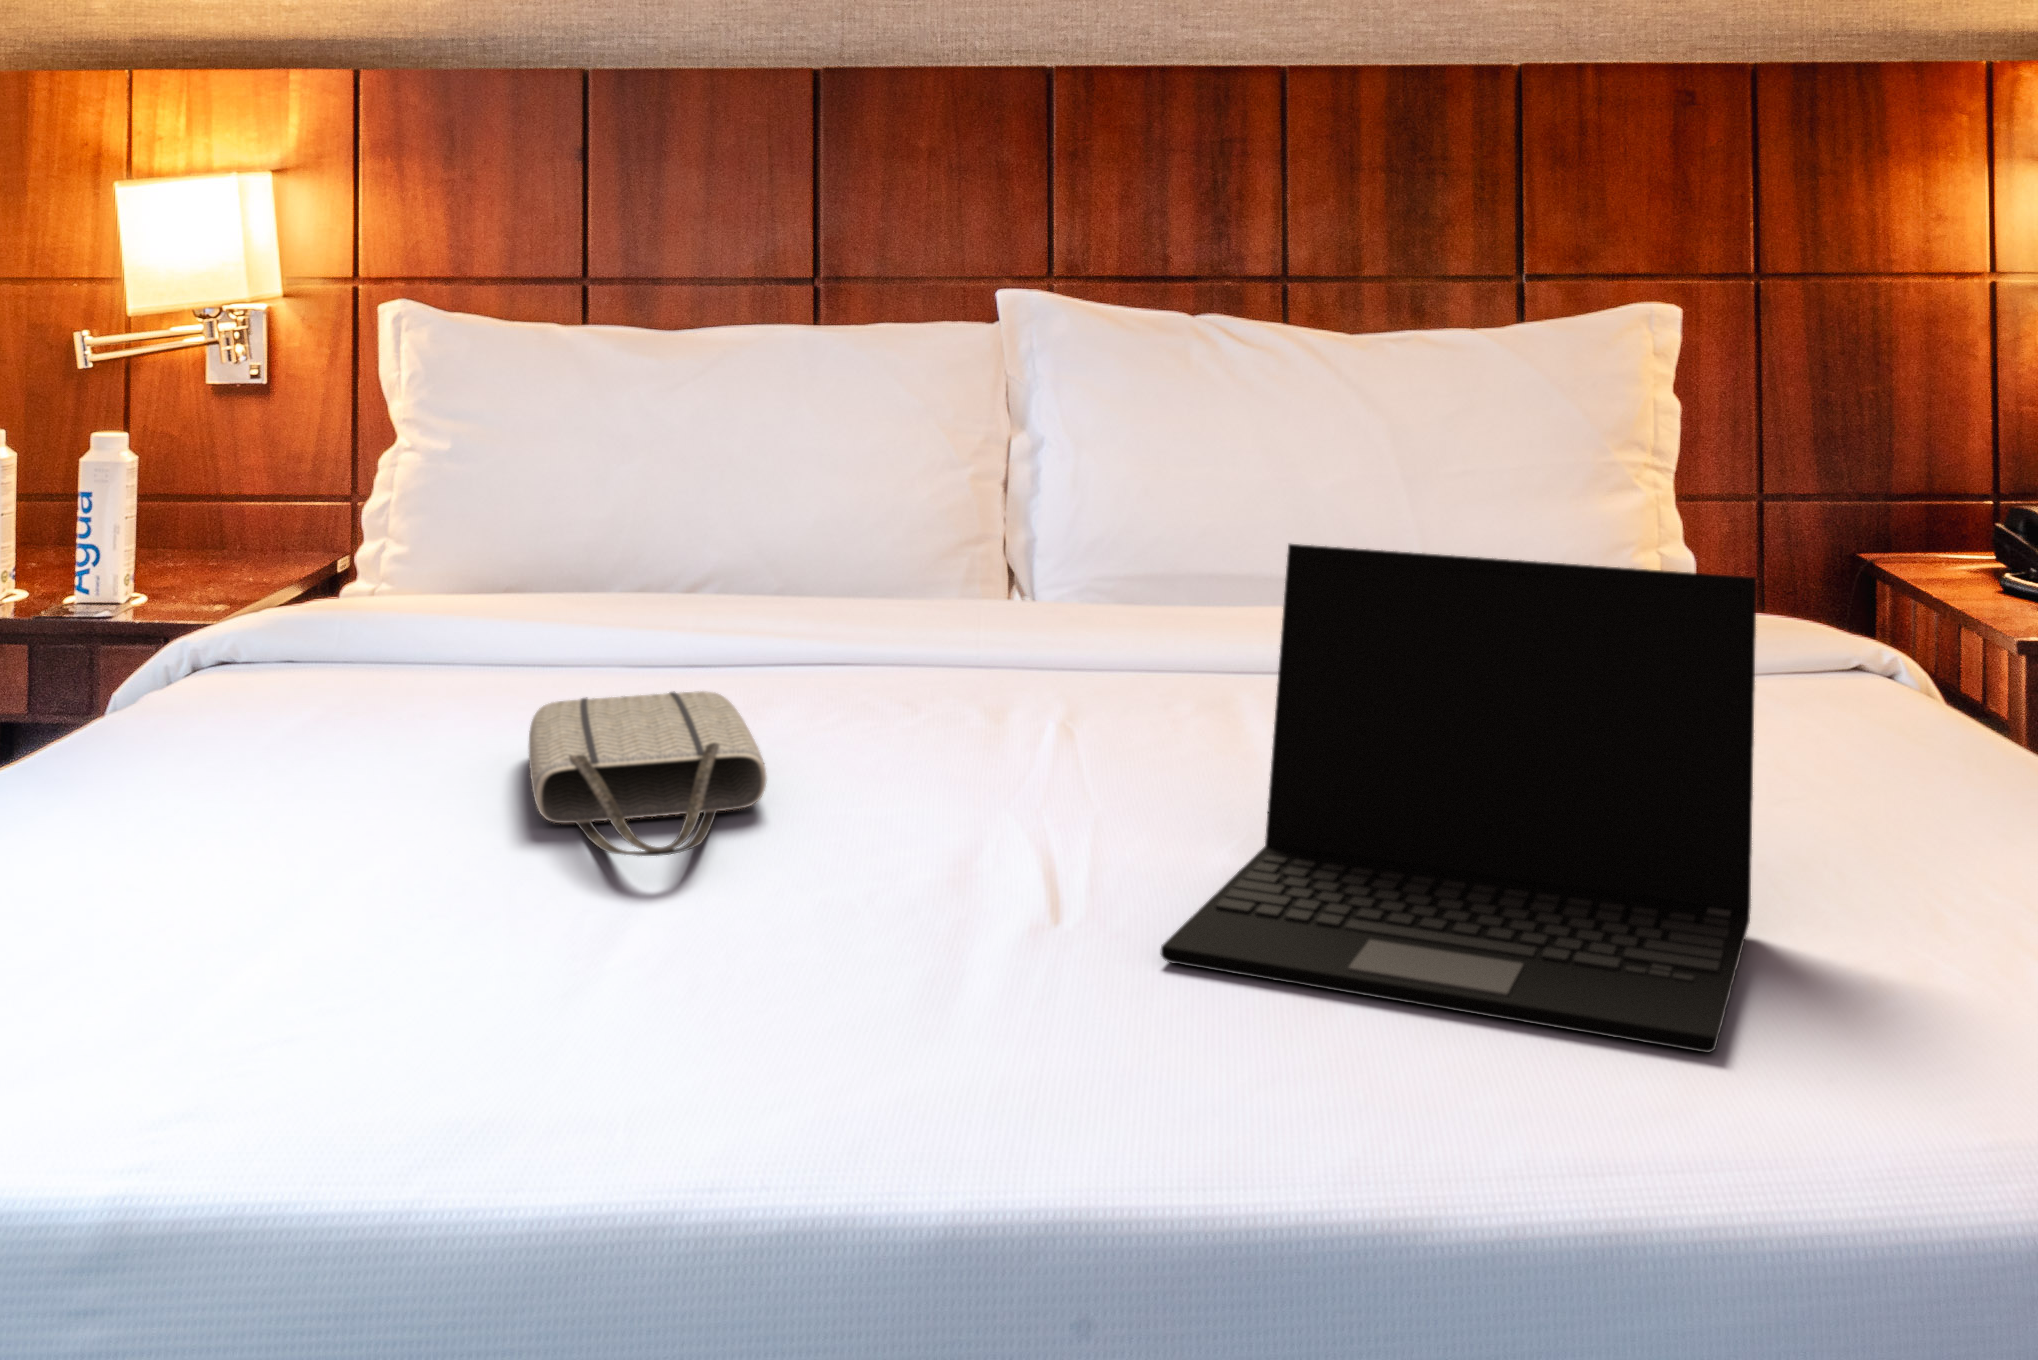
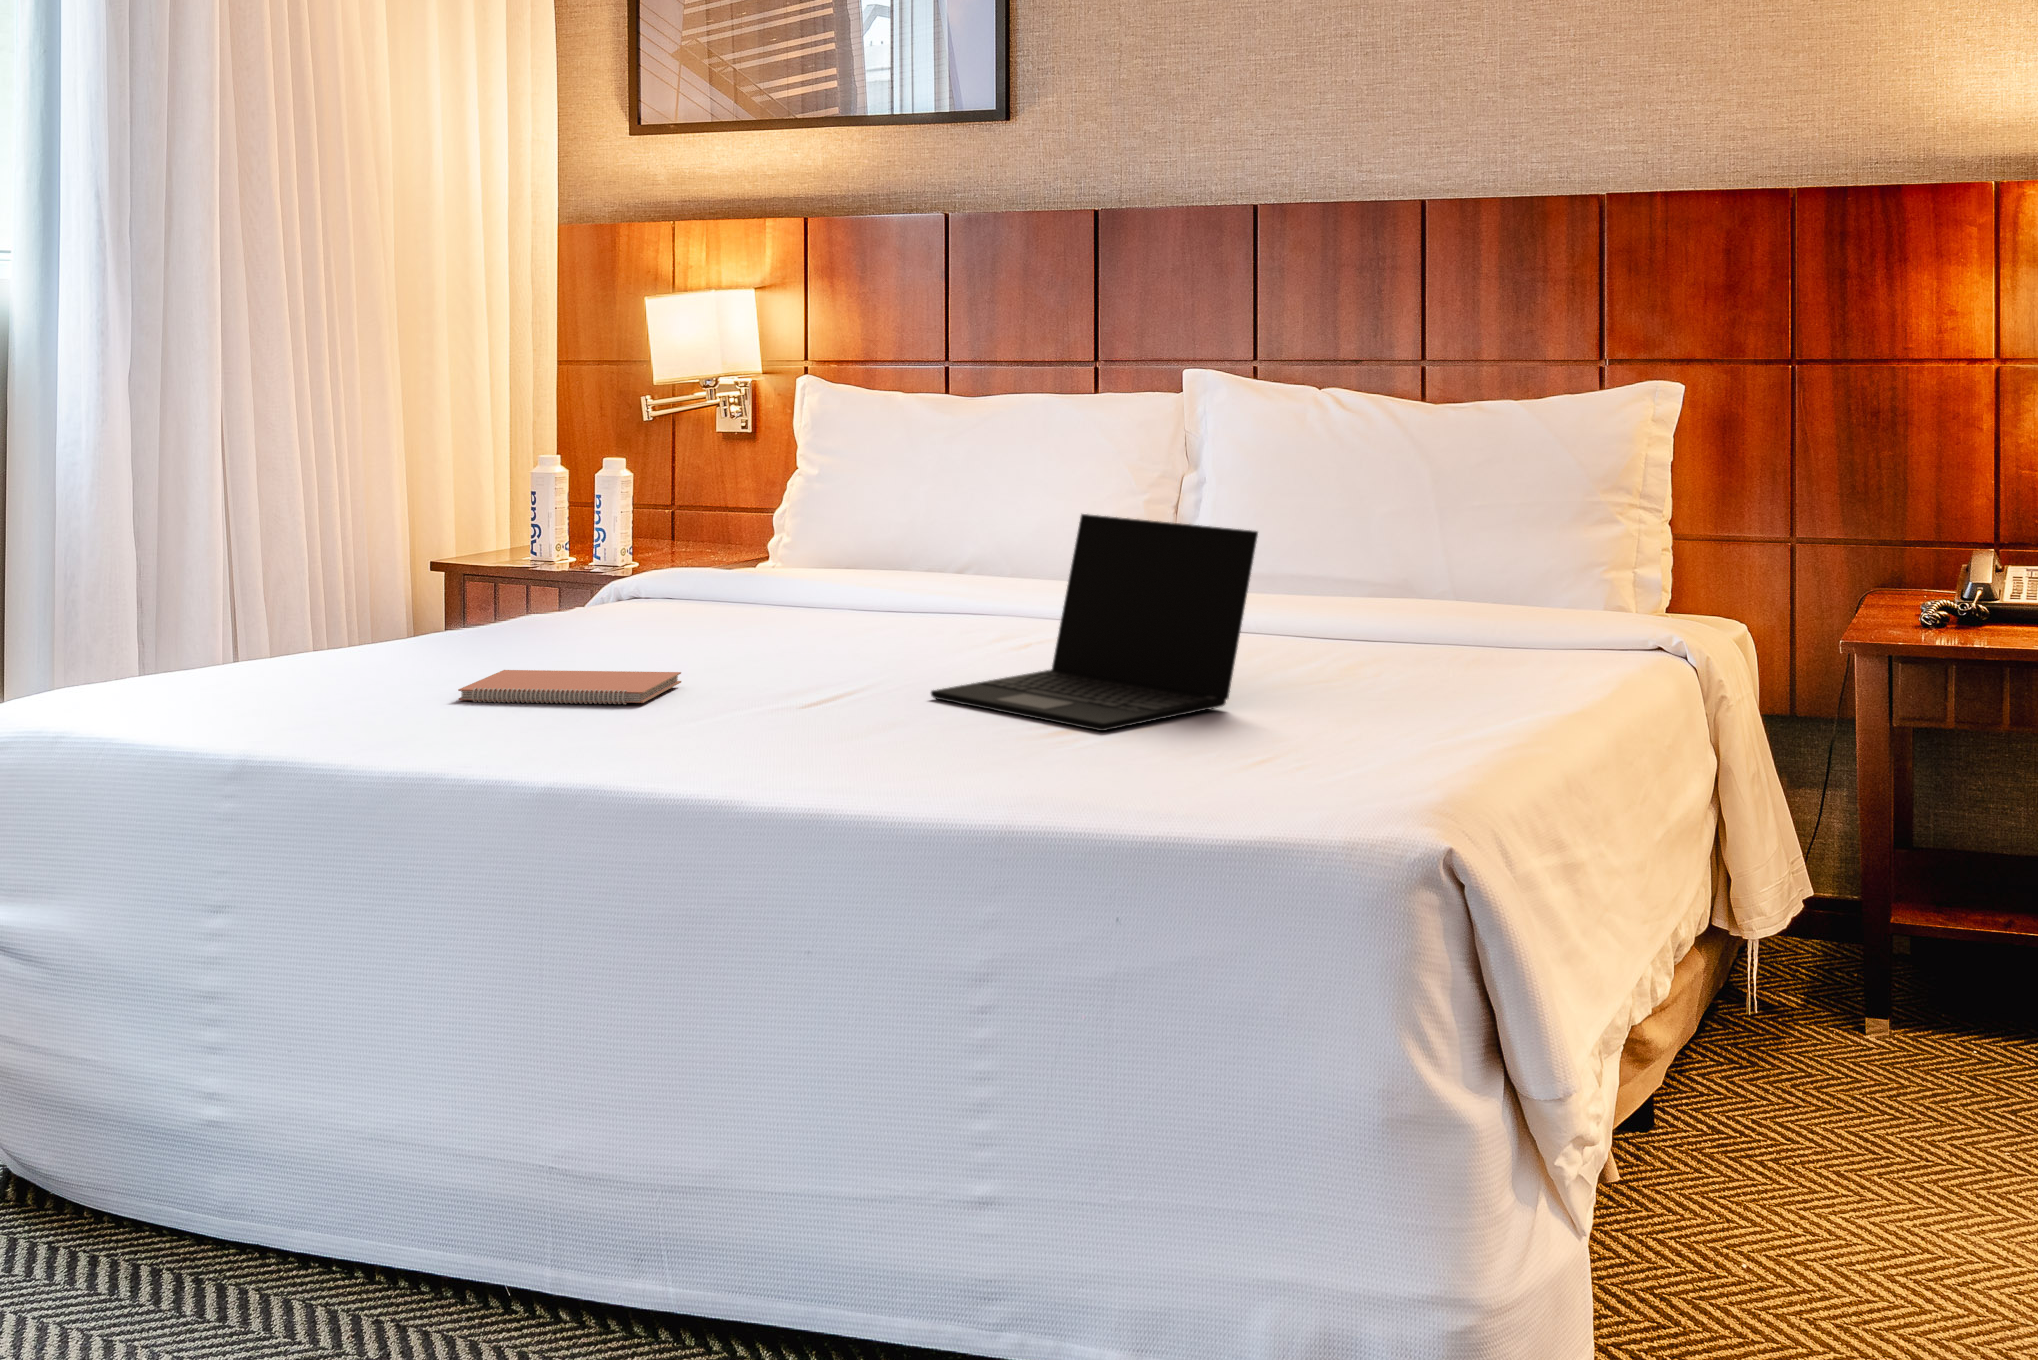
tote bag: present [529,691,767,856] -> none [735,599,879,655]
notebook: none [67,946,574,1120] -> present [458,670,681,704]

